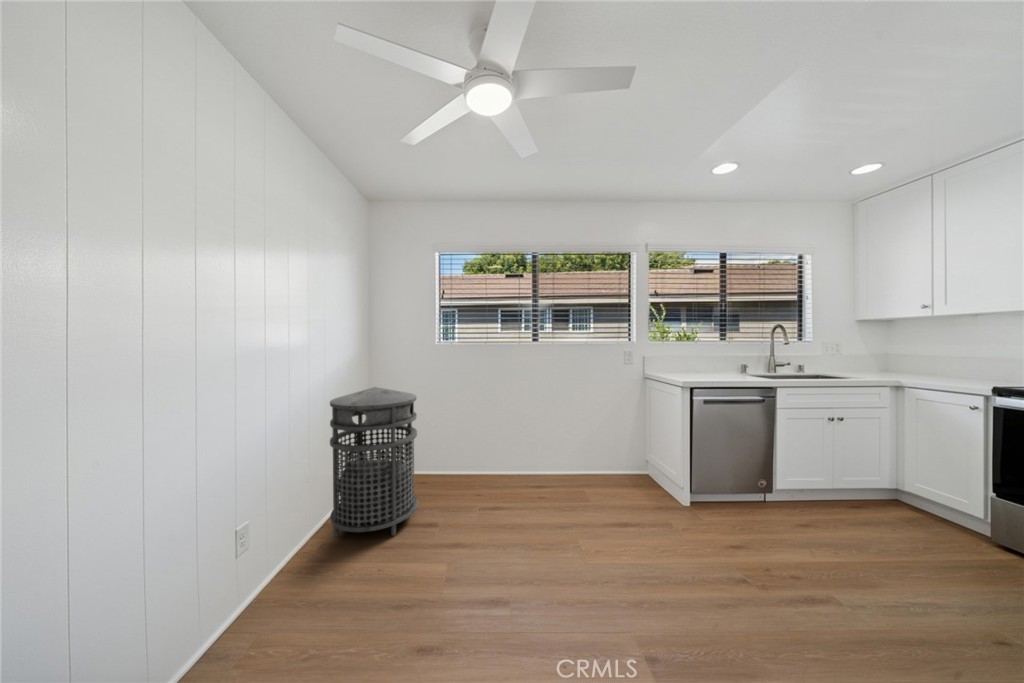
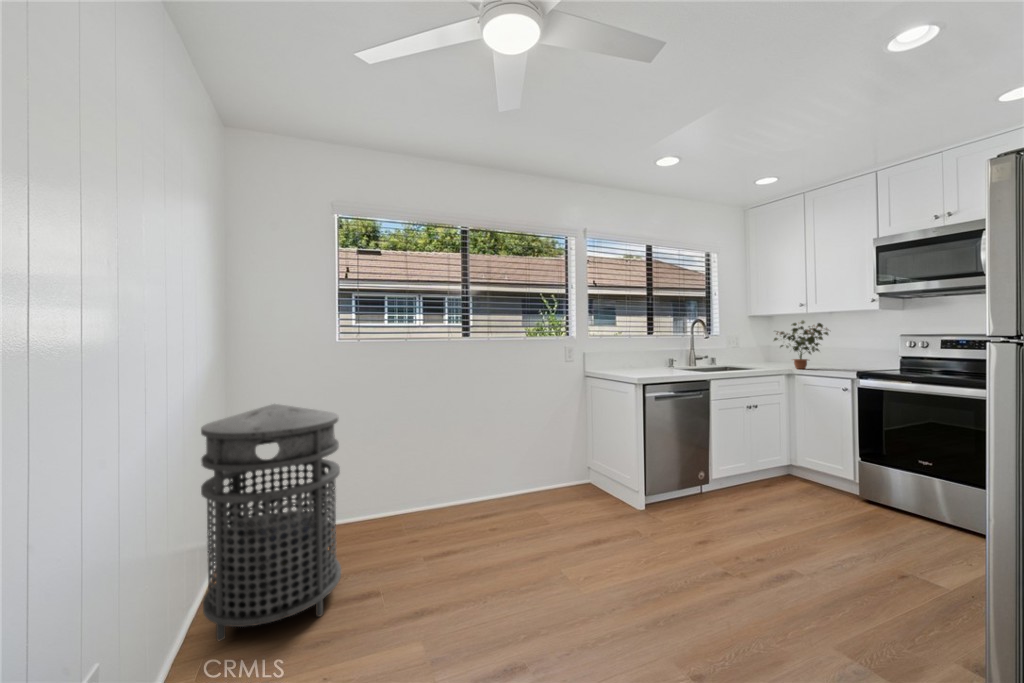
potted plant: none [875,324,959,381] -> present [774,320,829,369]

